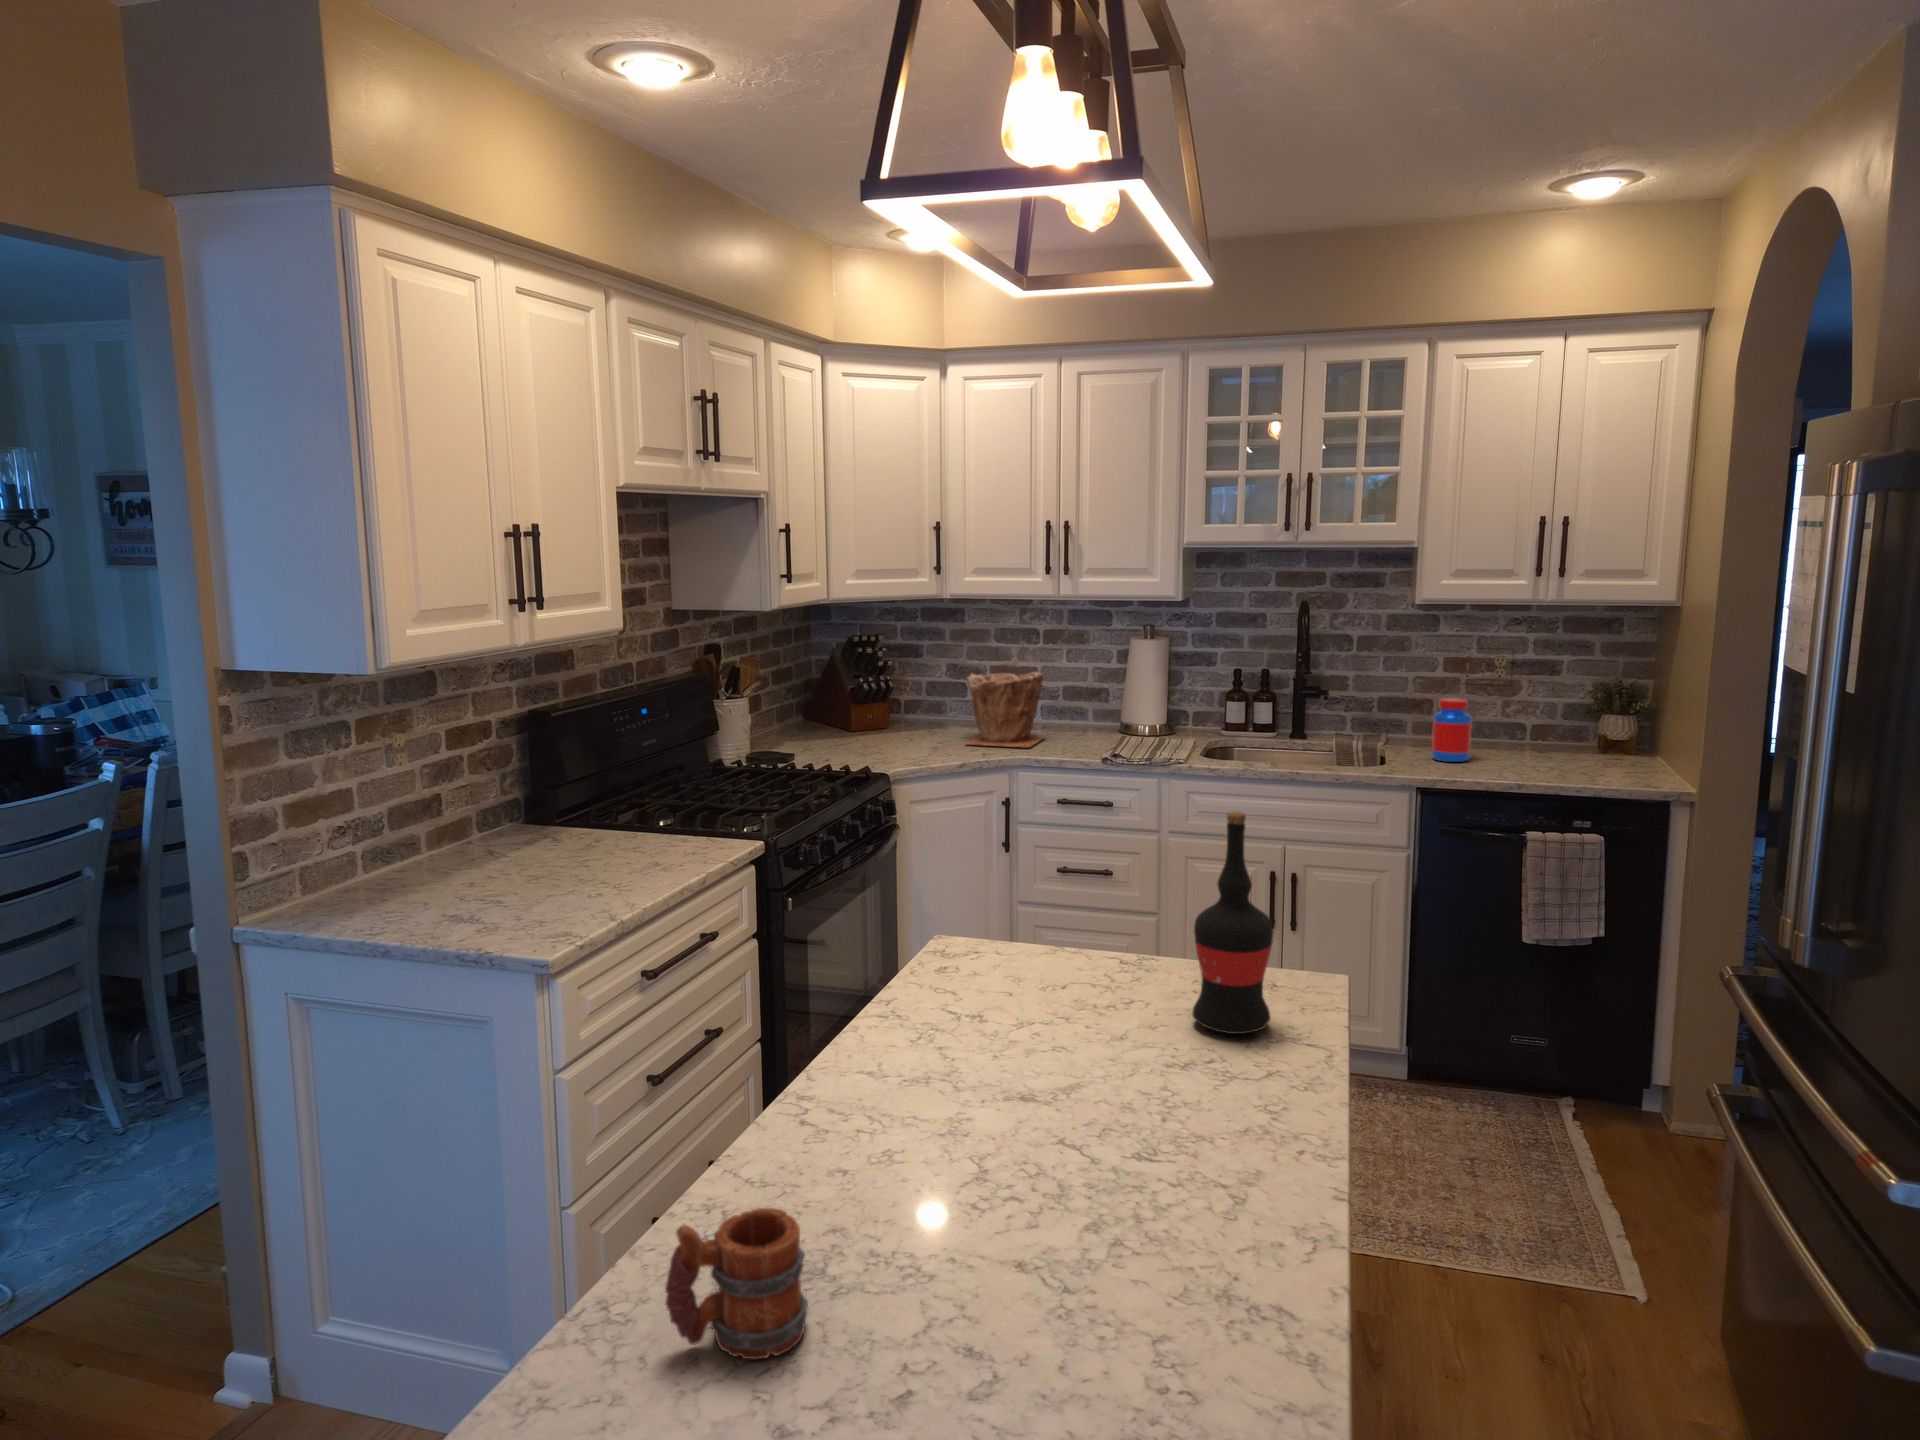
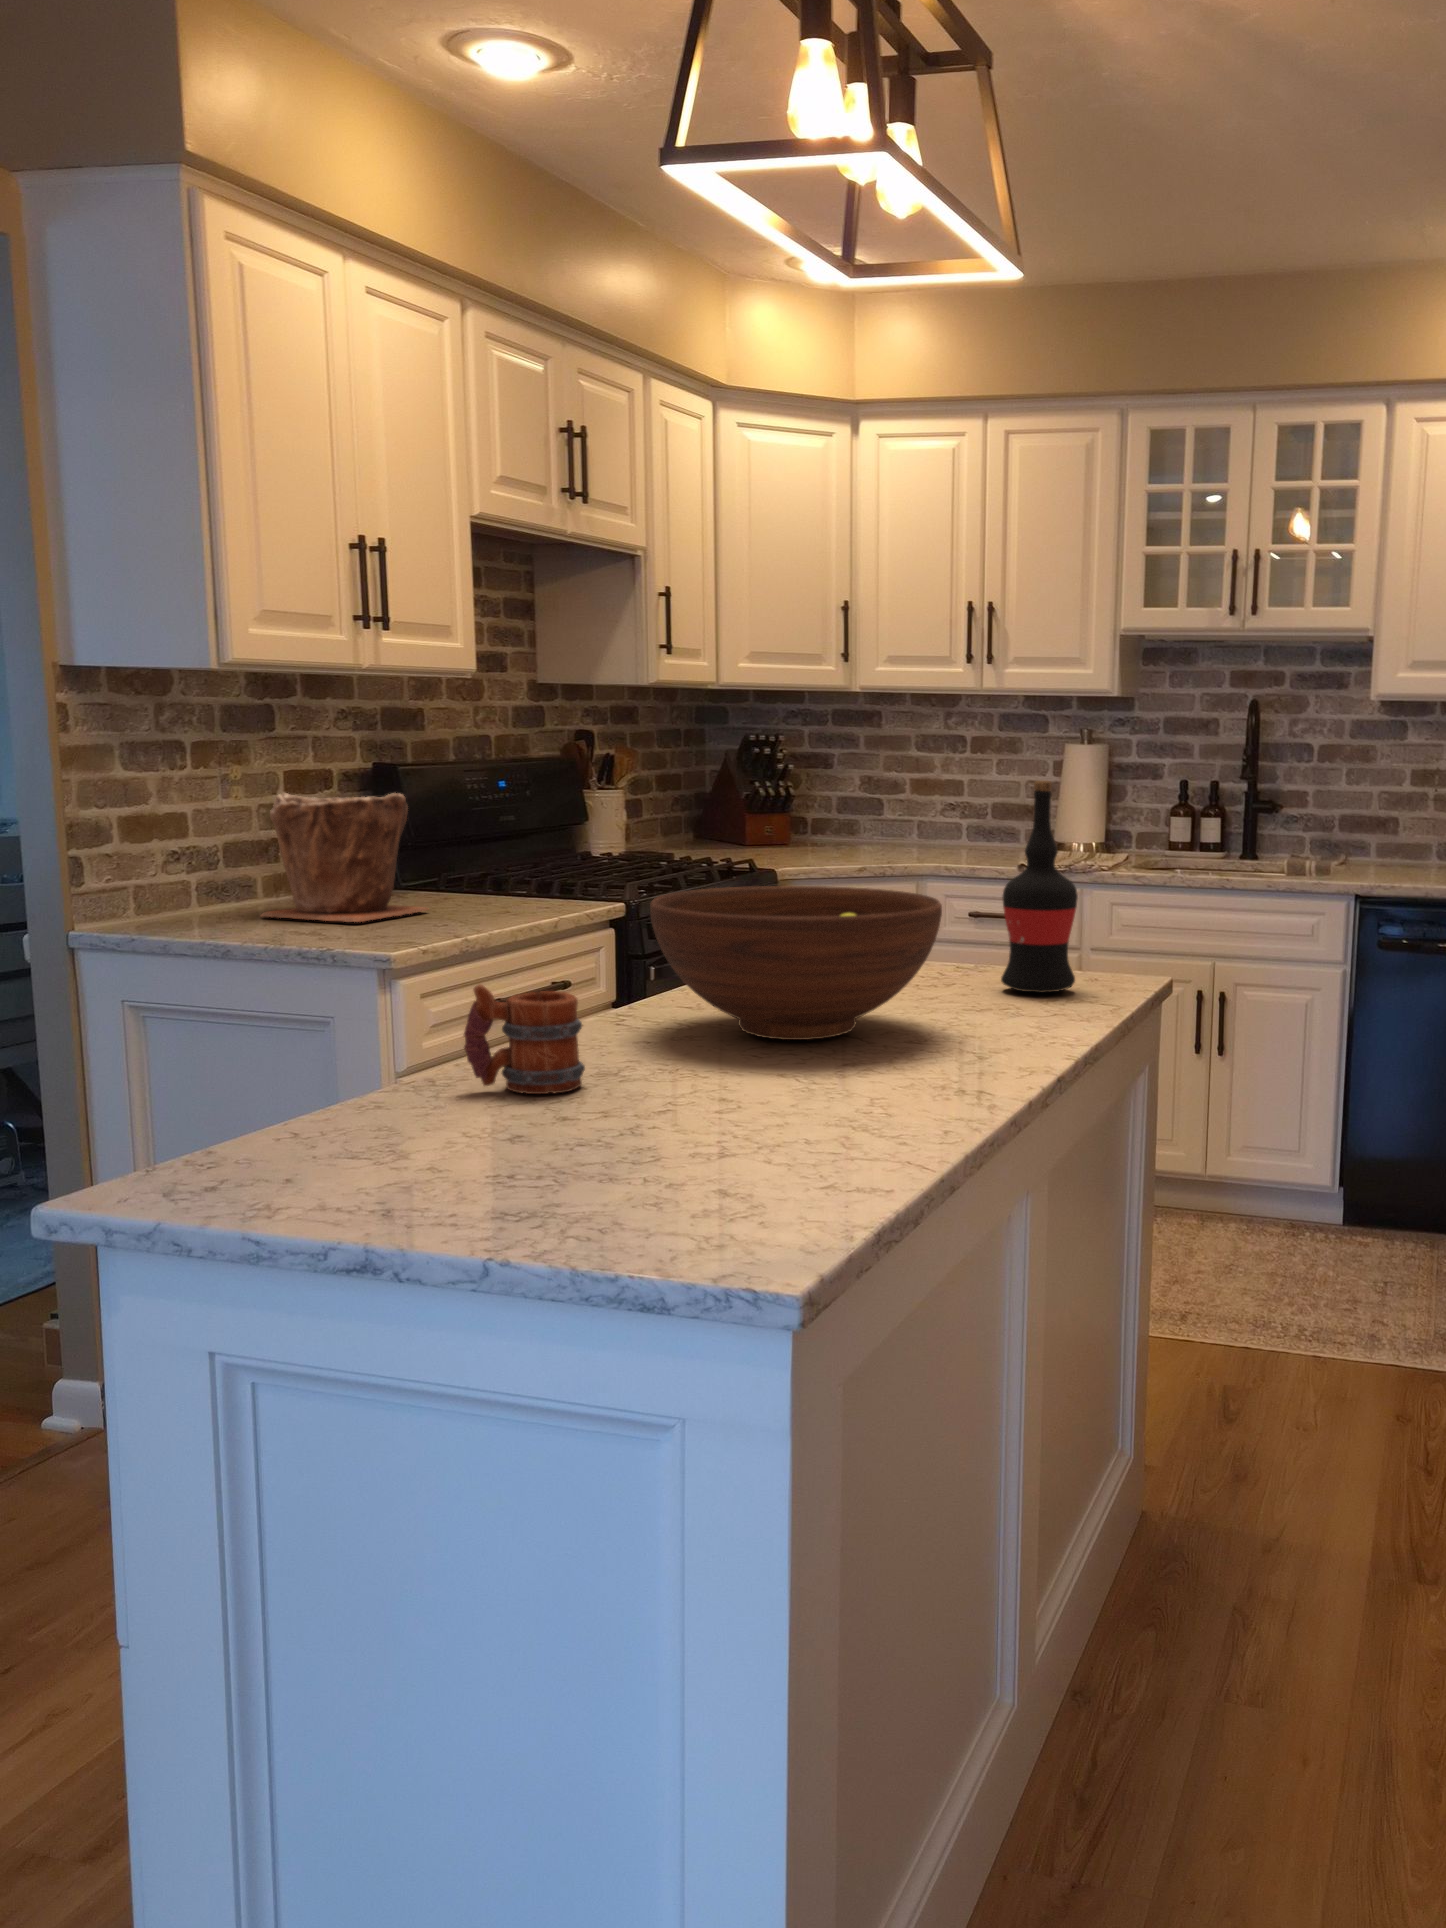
plant pot: present [966,672,1044,747] -> present [261,793,428,922]
jar: present [1432,698,1472,762] -> none [1383,805,1427,875]
fruit bowl: none [853,955,1179,1176] -> present [650,886,942,1040]

